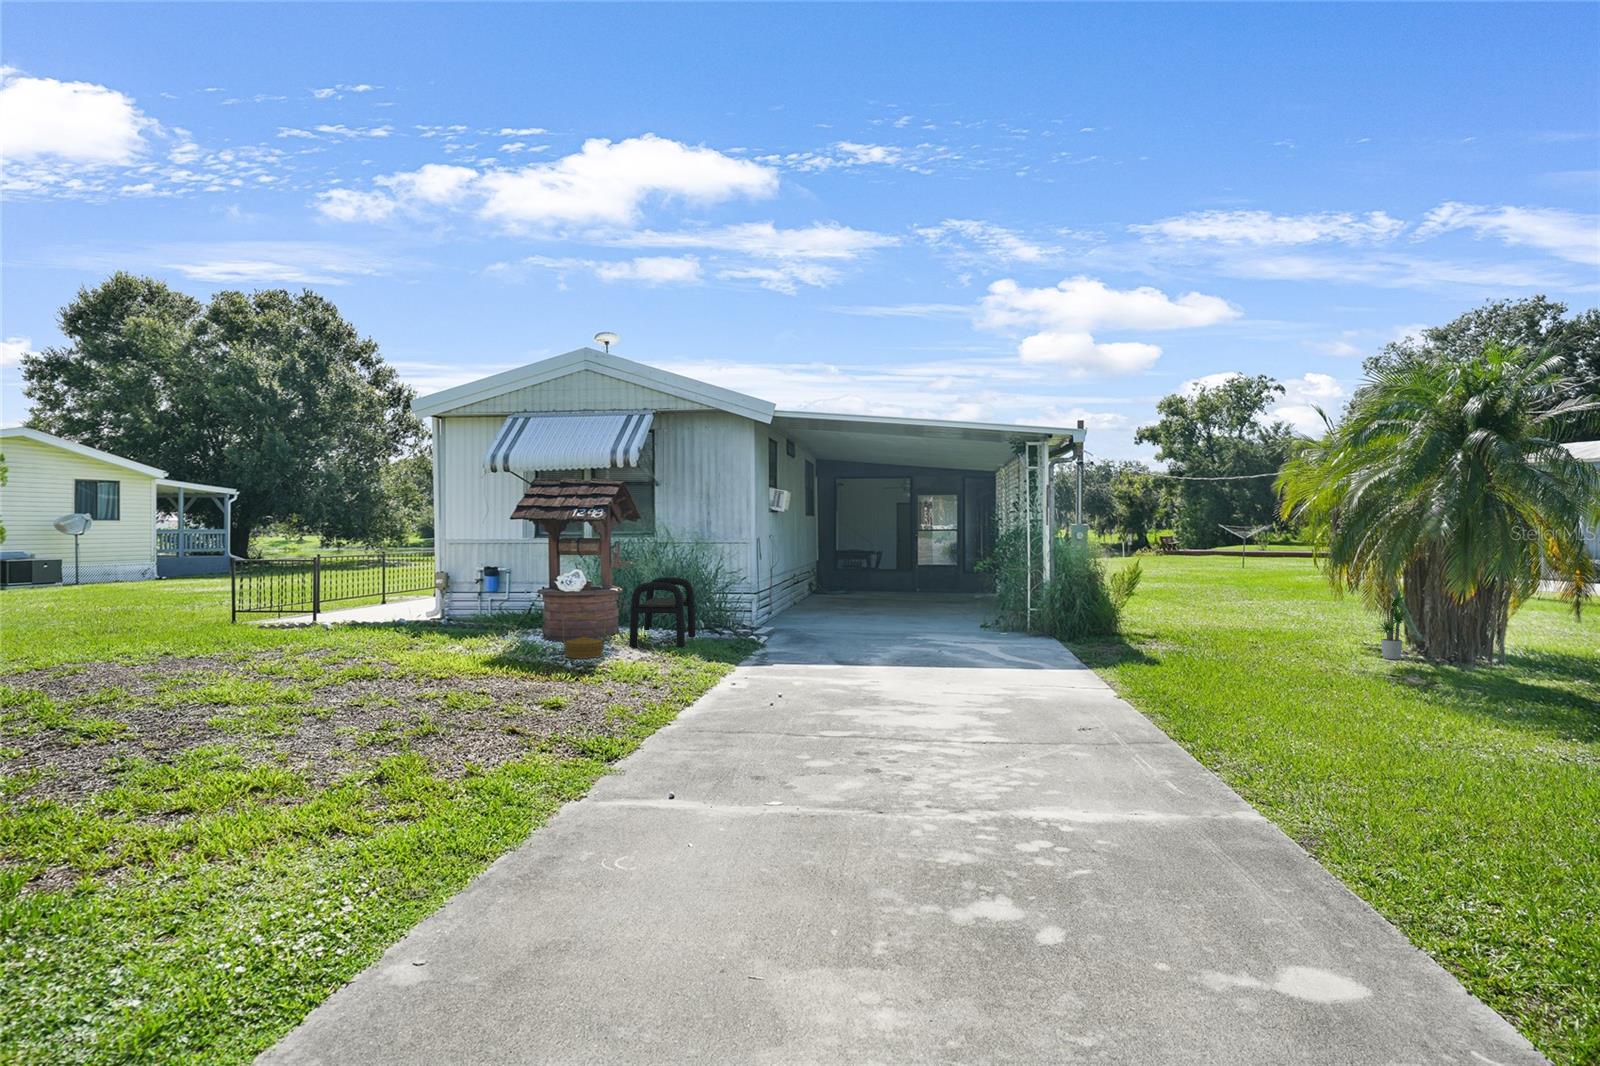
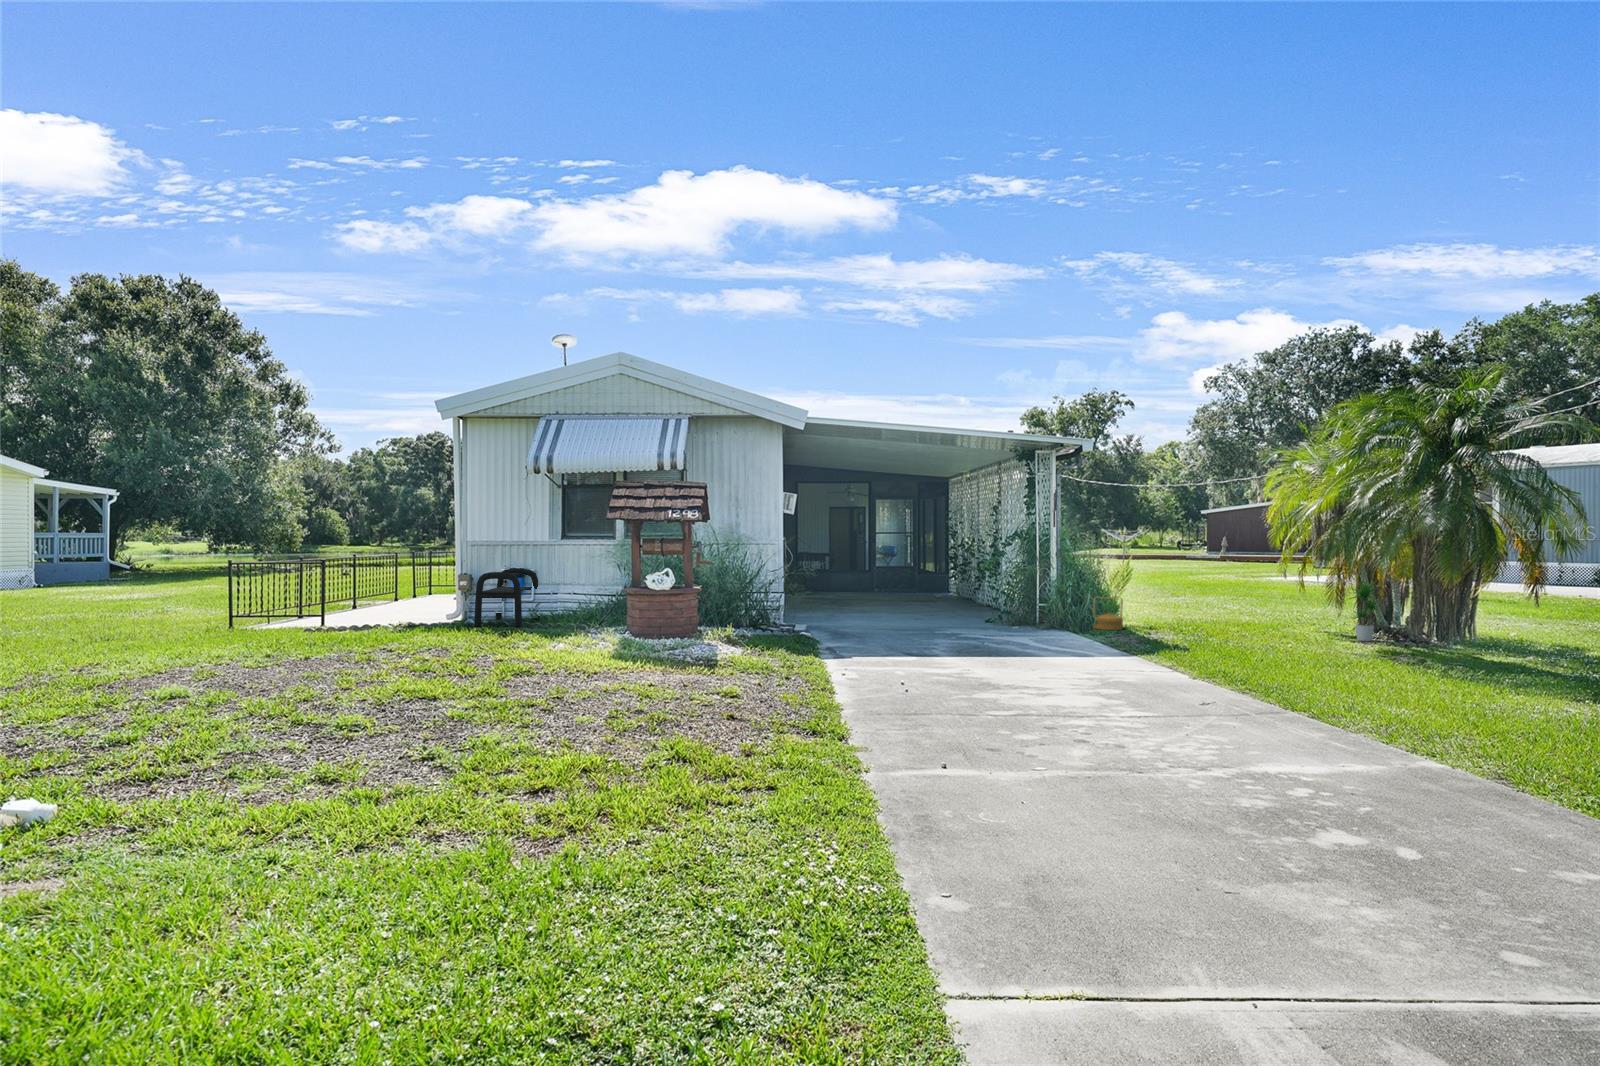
bench: present [629,577,695,646] -> present [474,568,540,627]
woven basket: present [564,615,604,659] -> present [1093,597,1123,630]

